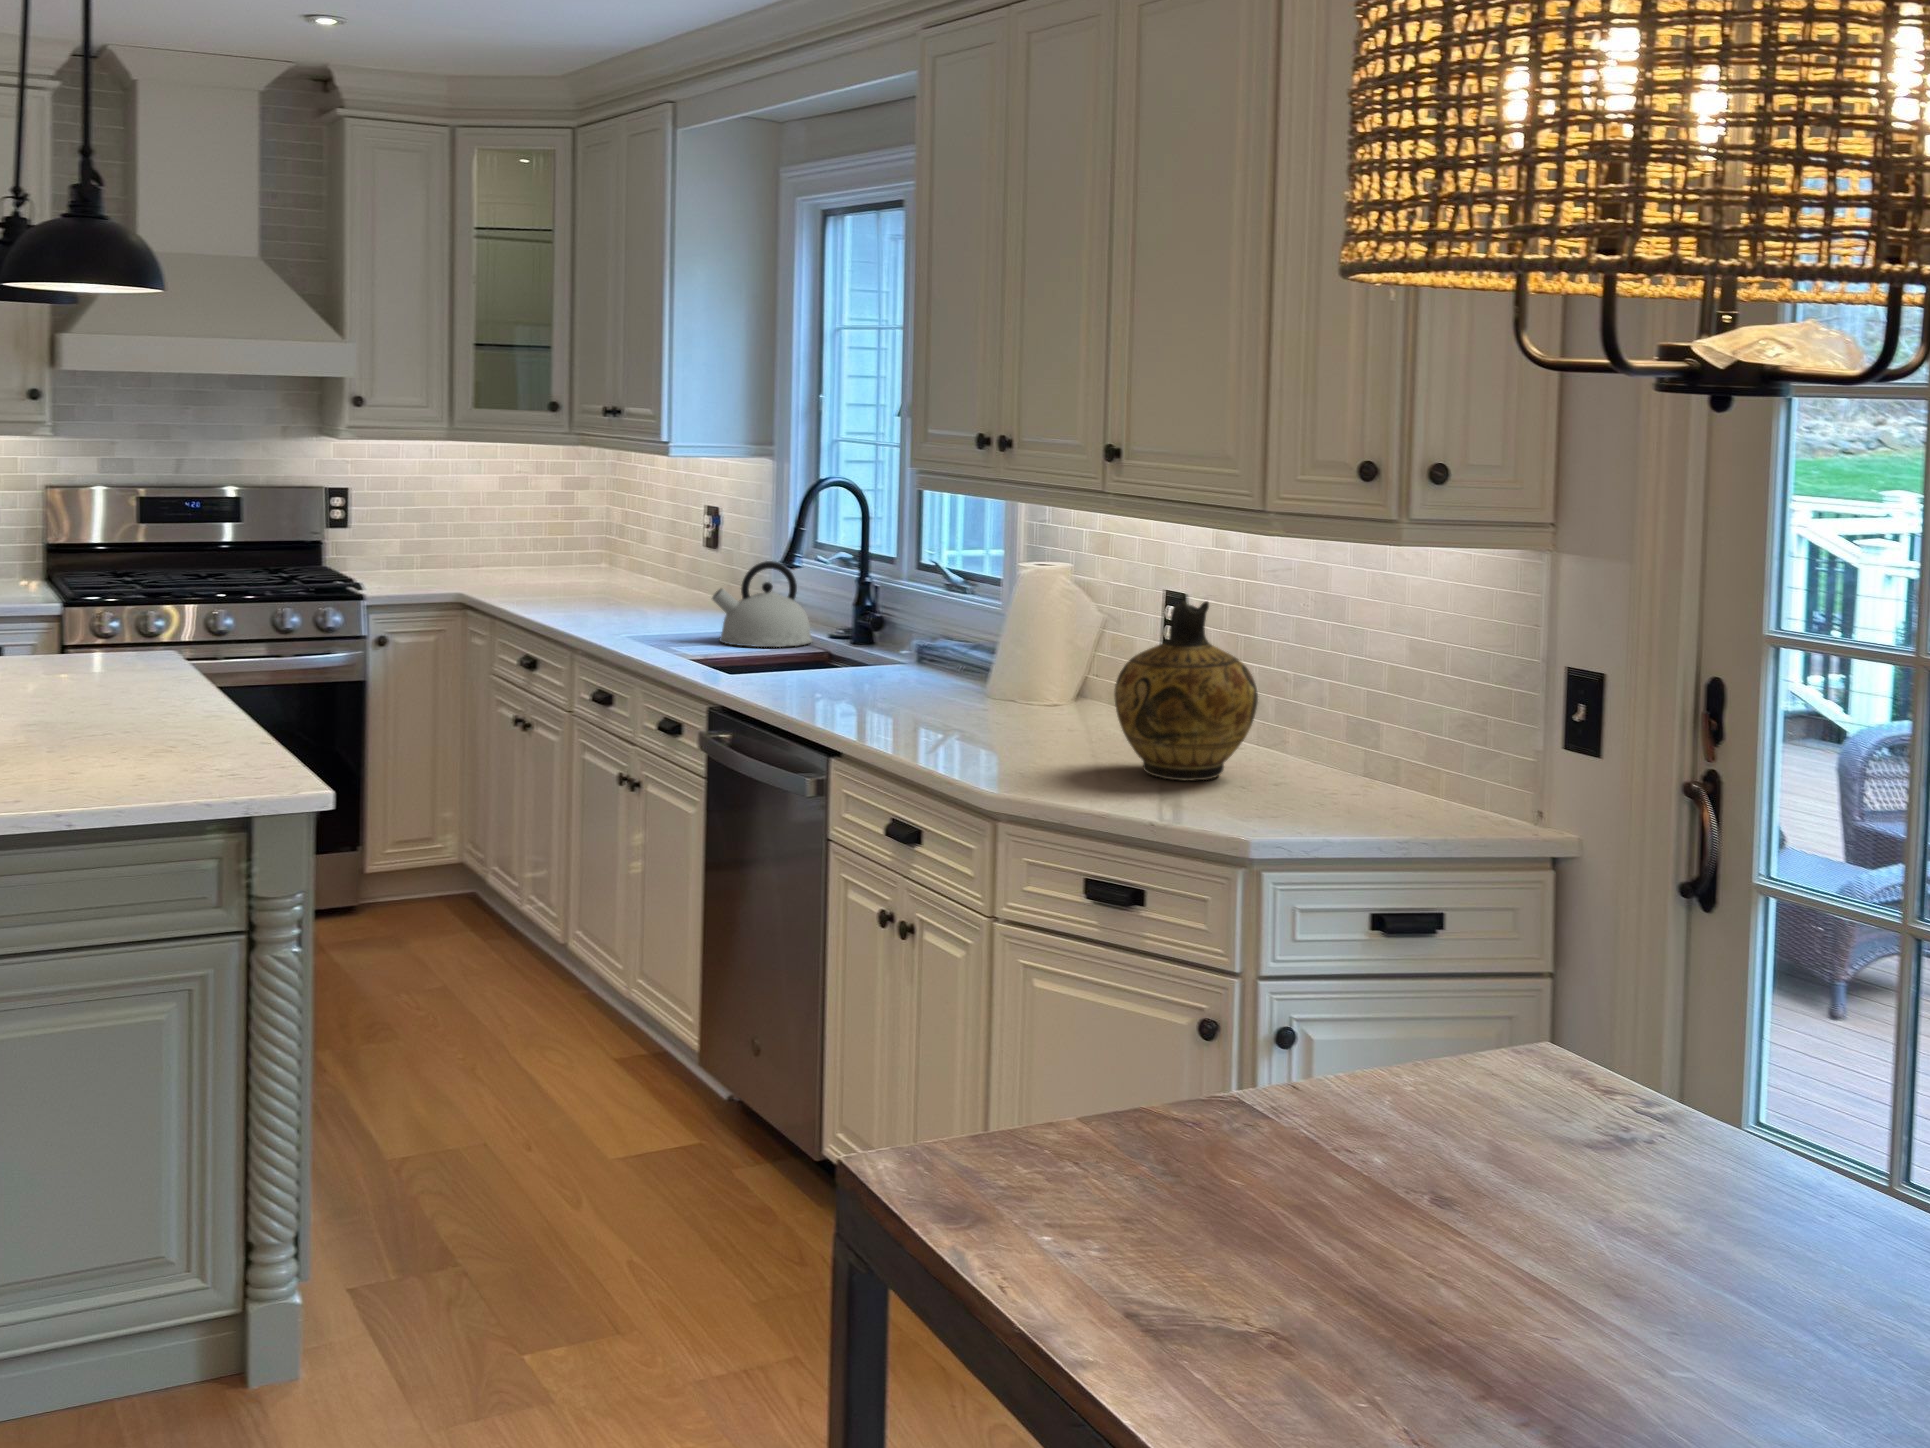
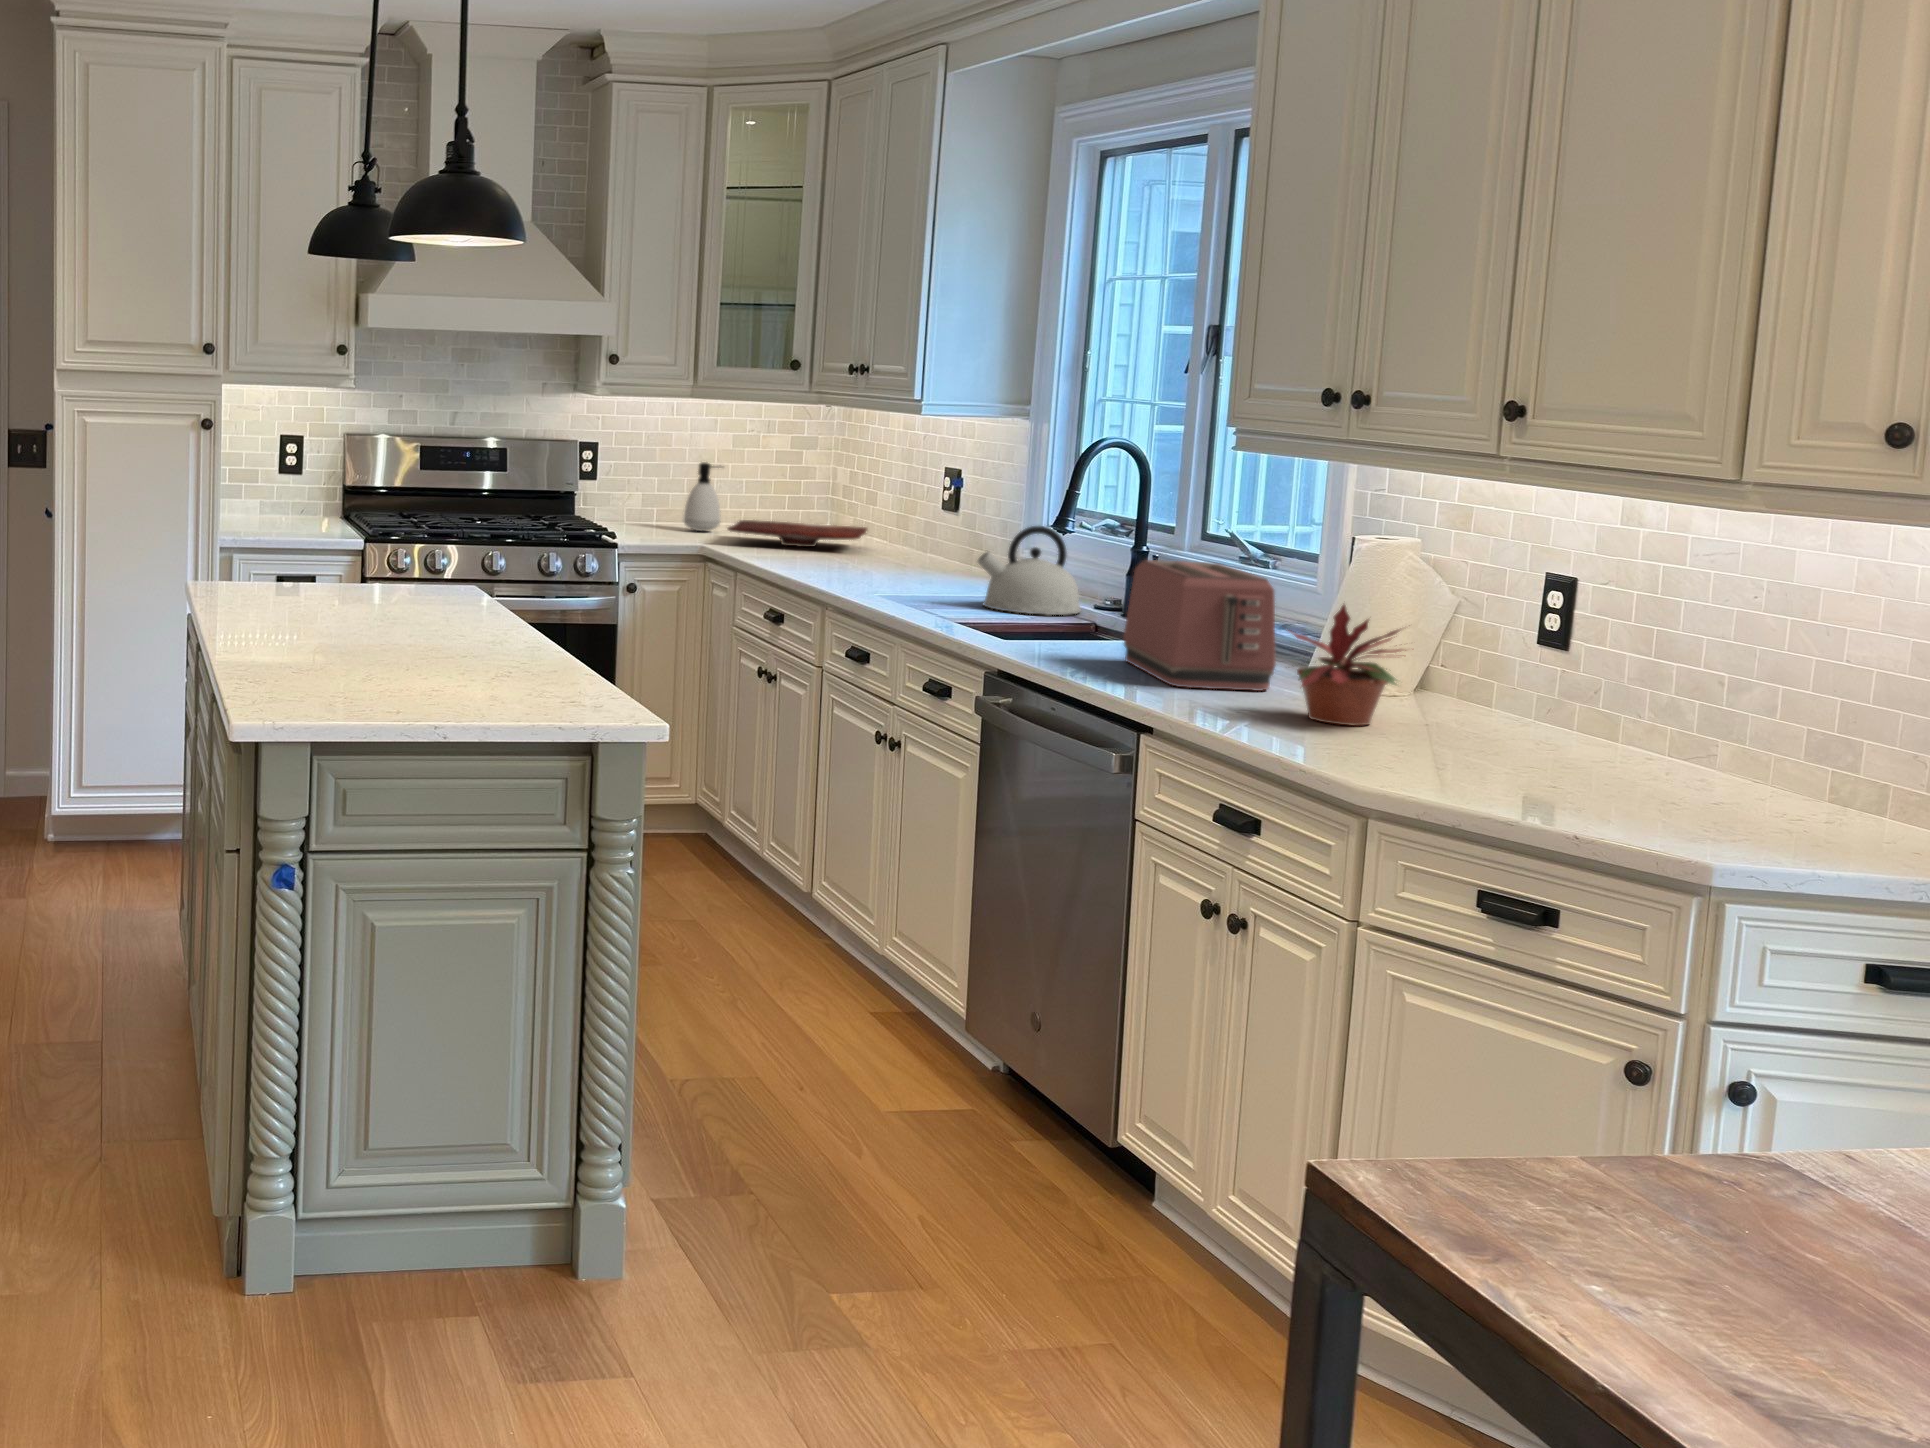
soap dispenser: none [443,506,485,577] -> present [684,462,721,531]
cutting board: none [483,564,632,588] -> present [728,520,867,547]
toaster: none [829,592,955,712] -> present [1123,560,1276,691]
ceramic jug: present [1114,601,1258,781] -> none [1503,584,1690,789]
potted plant: none [942,624,1063,738] -> present [1288,605,1406,726]

